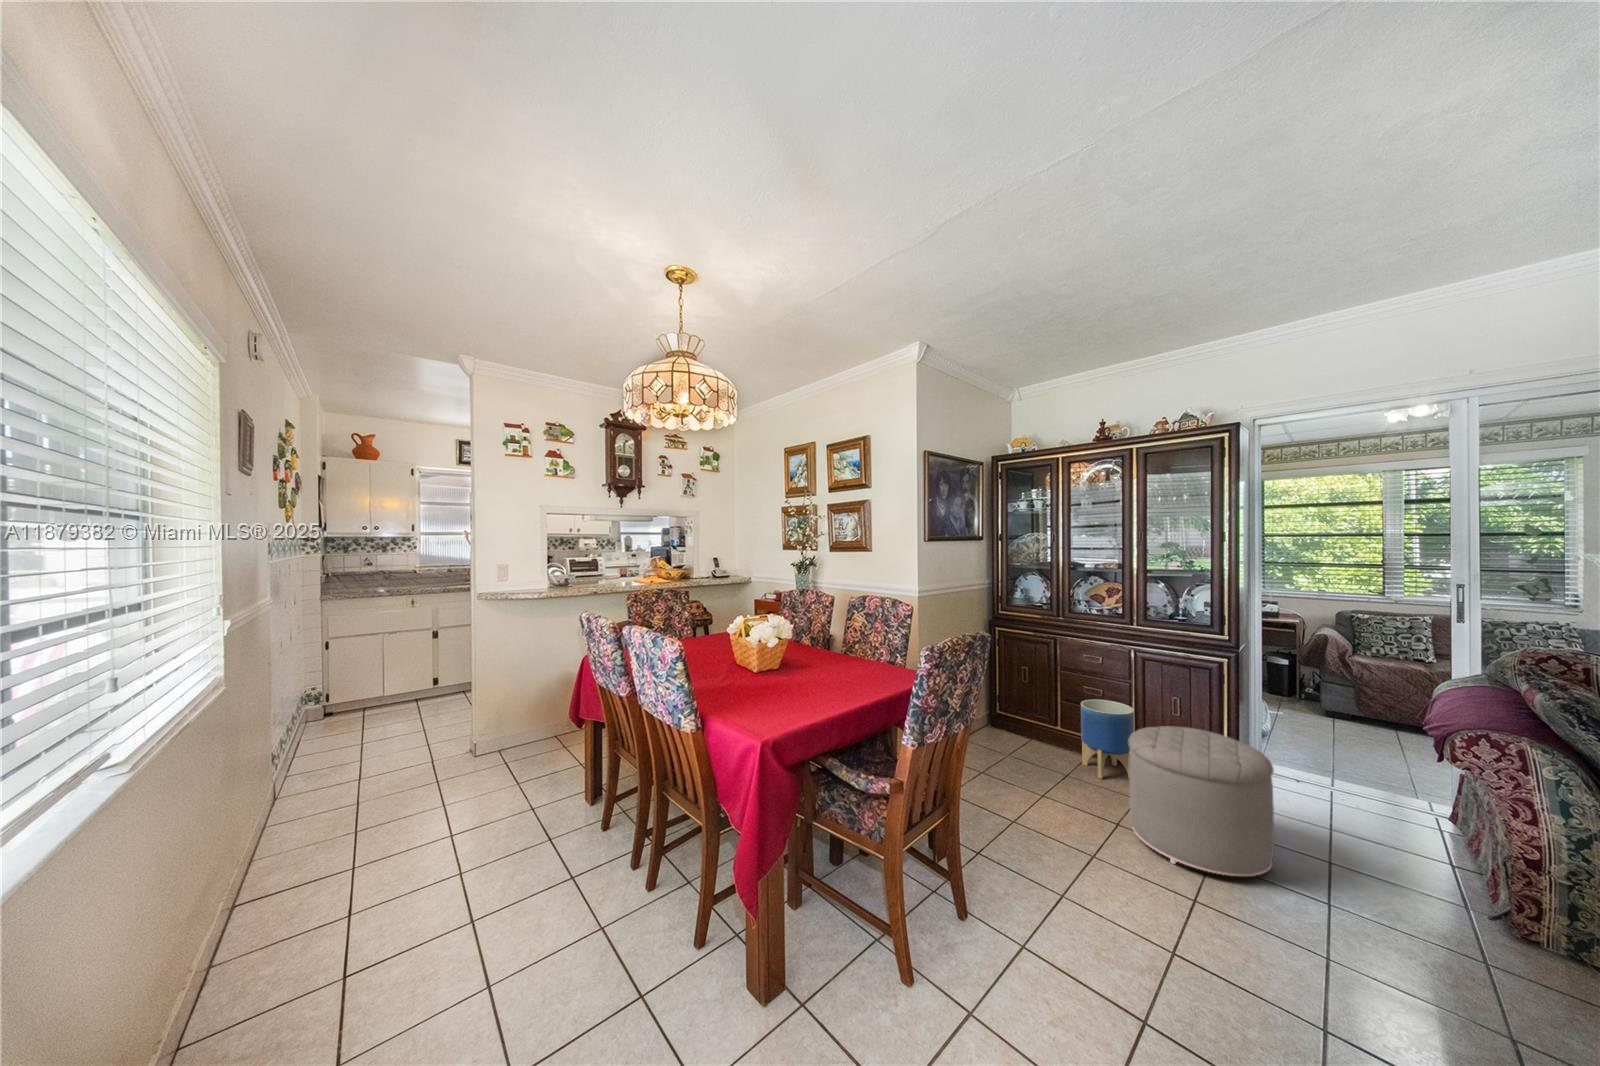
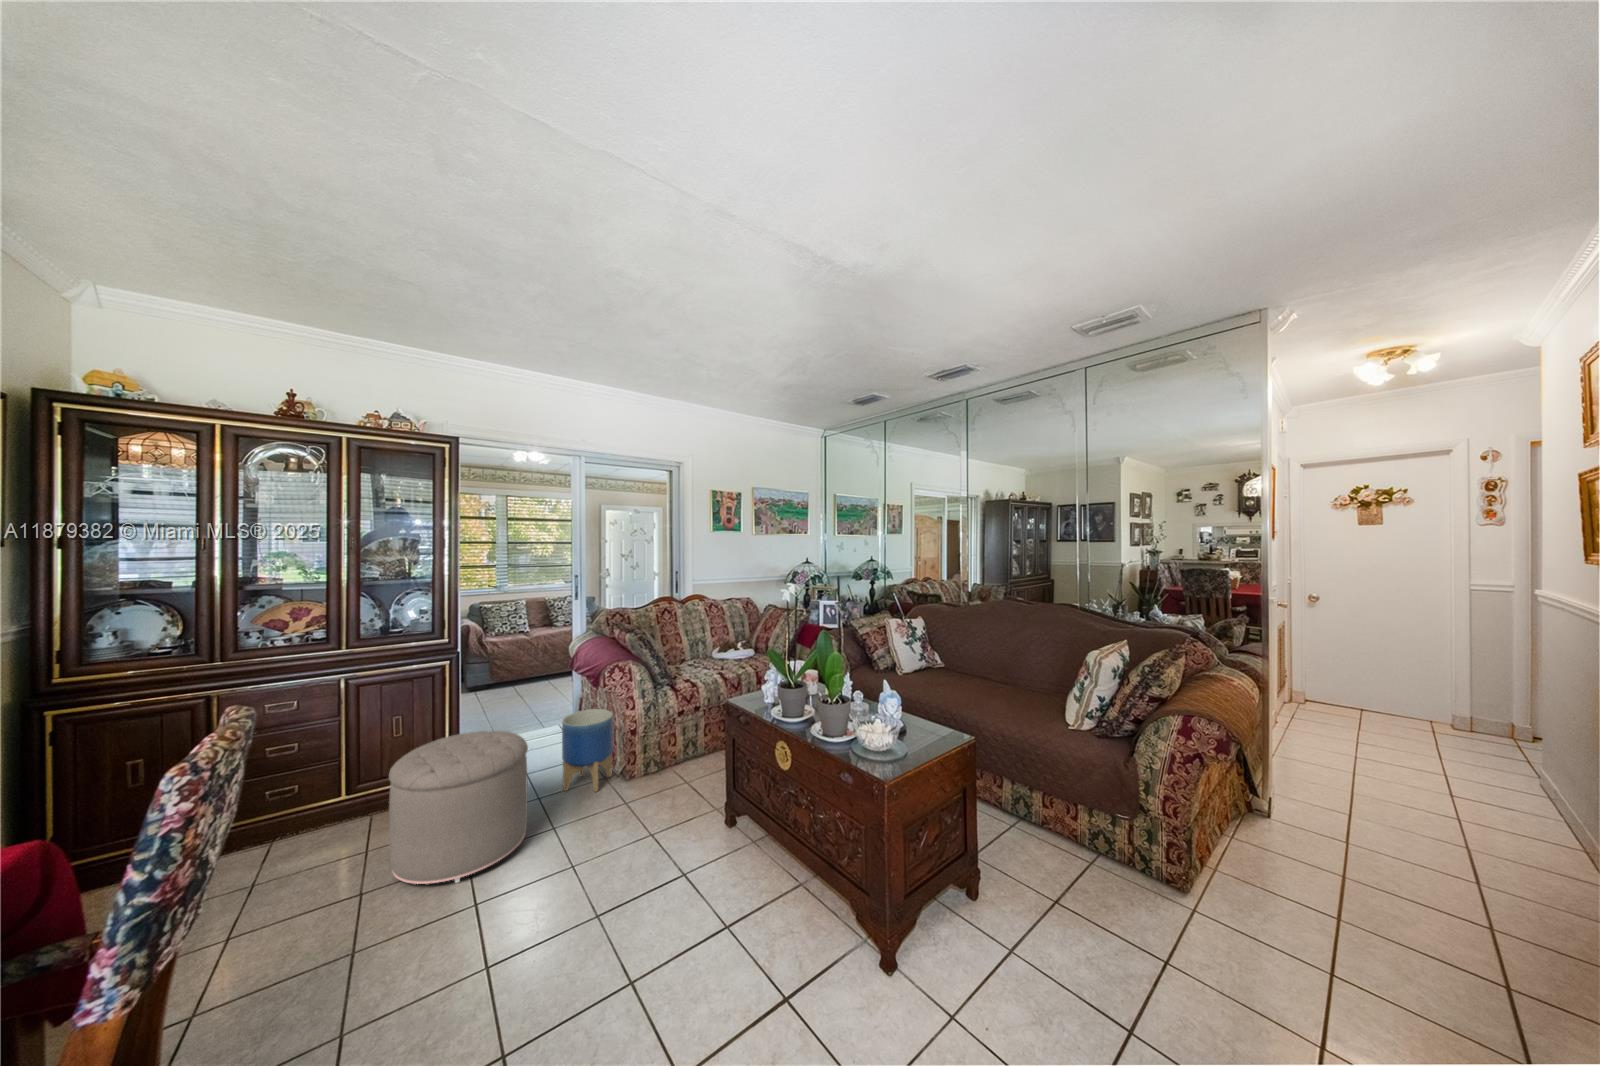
planter: present [1081,699,1134,779] -> present [562,709,613,792]

